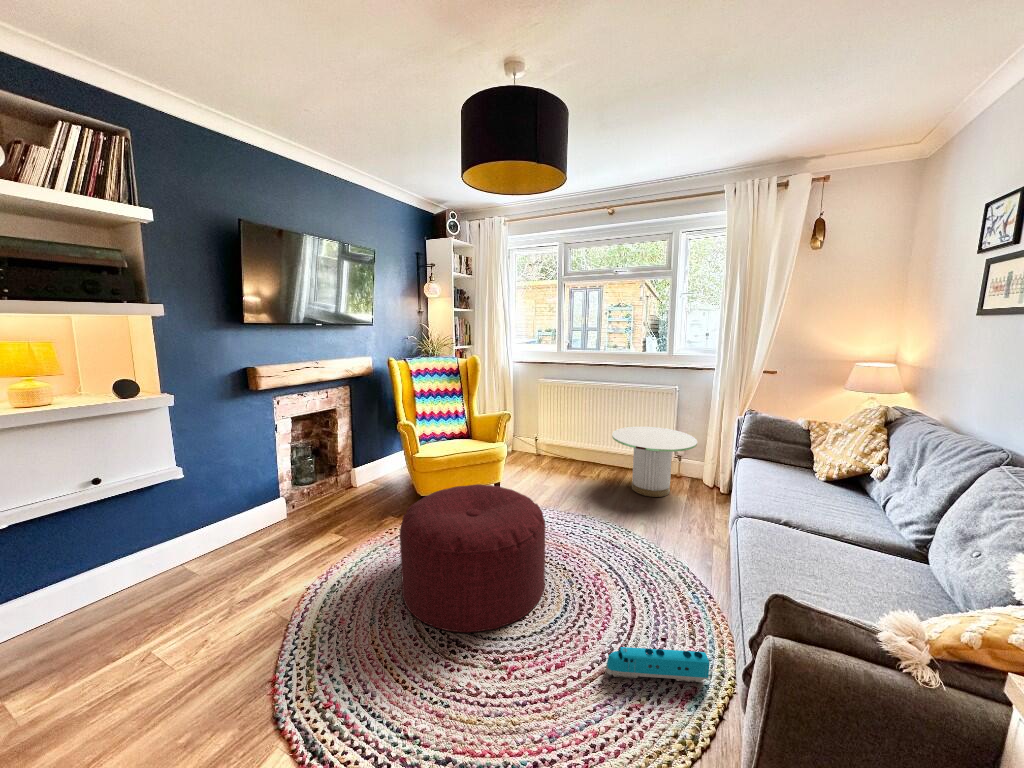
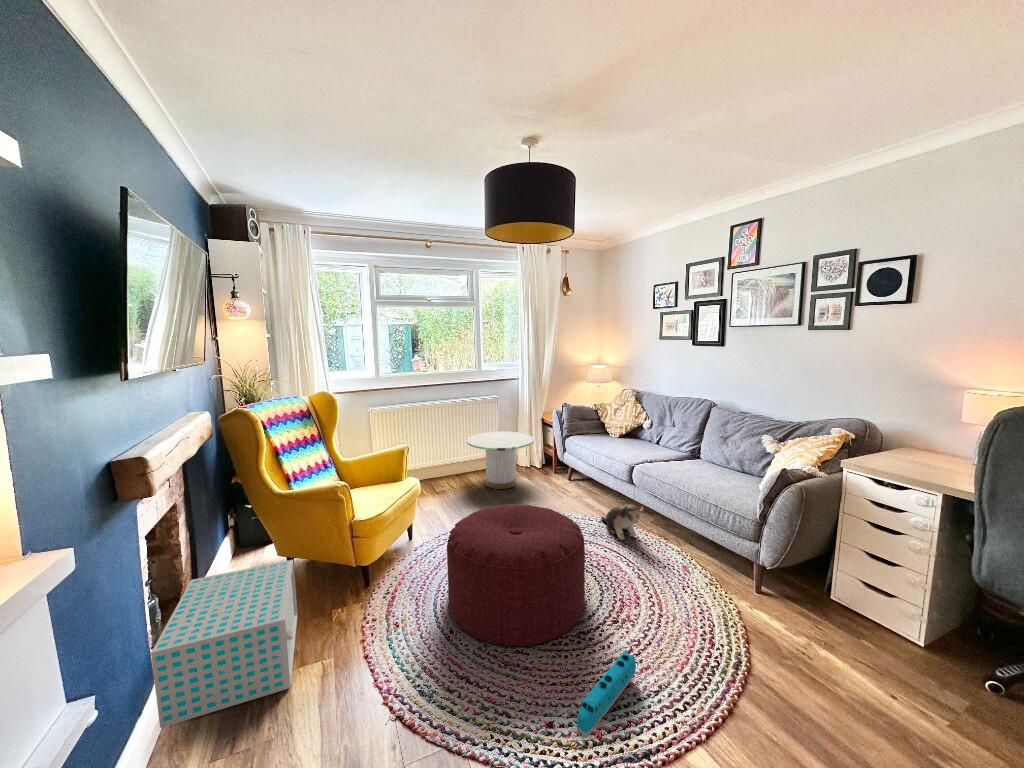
storage box: none [267,459,375,541] -> present [151,560,298,728]
plush toy: none [662,561,702,614] -> present [601,504,643,540]
toy train: present [605,647,709,682] -> present [577,652,635,738]

